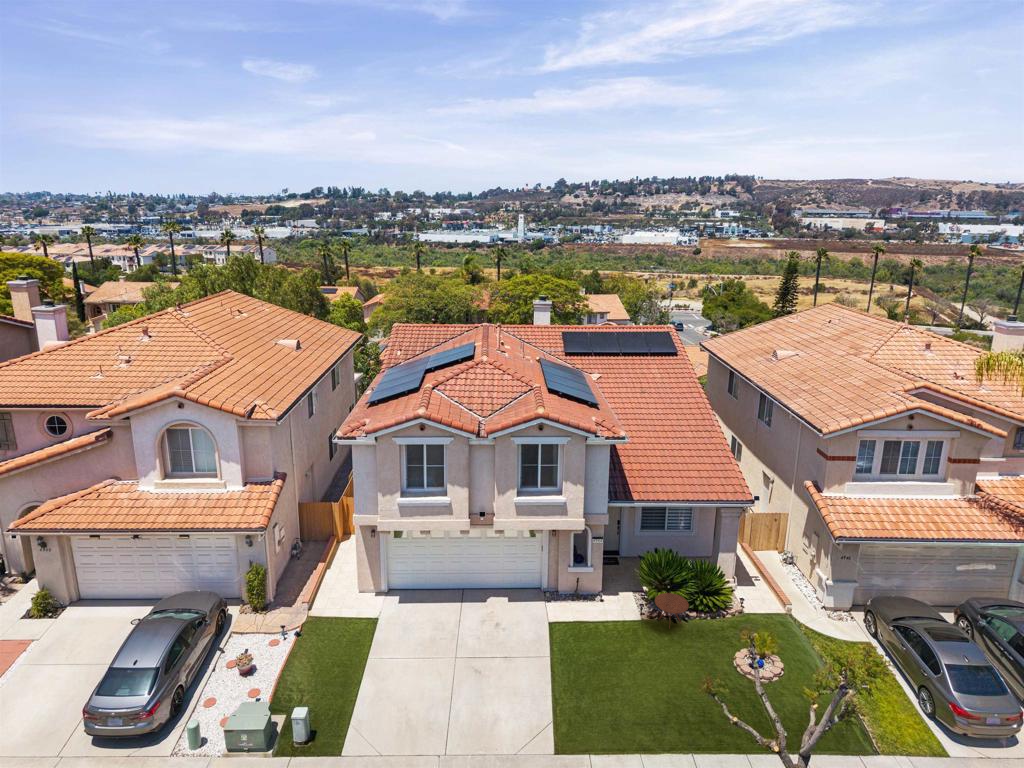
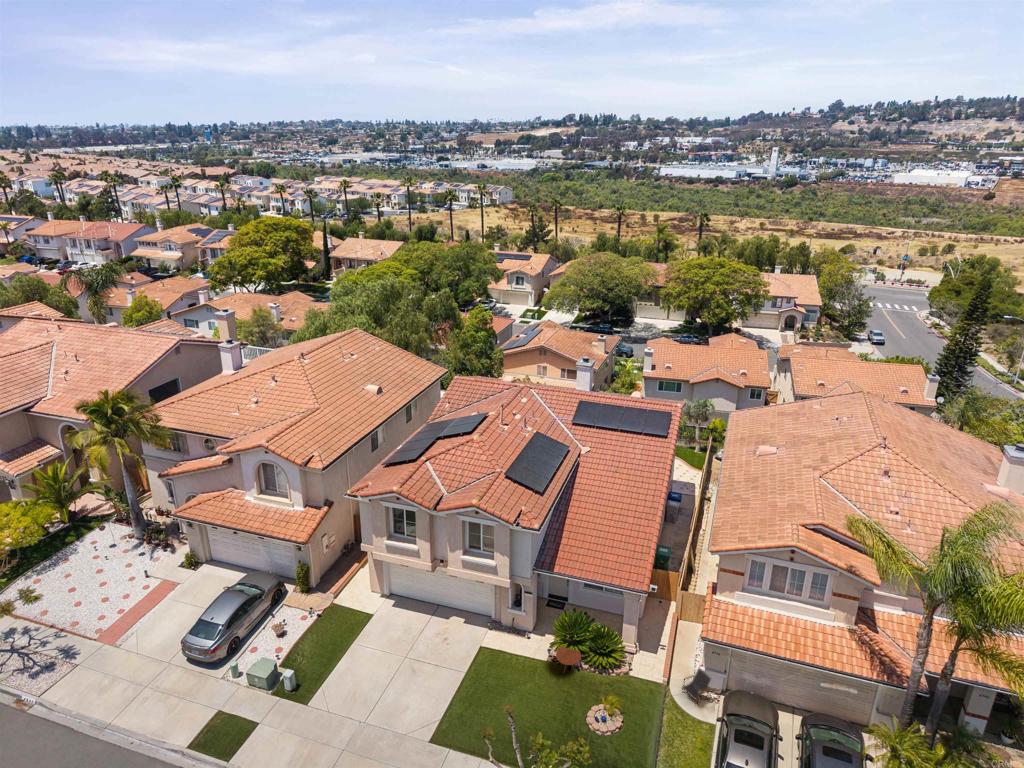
lounge chair: none [809,583,843,627] -> present [682,669,711,701]

